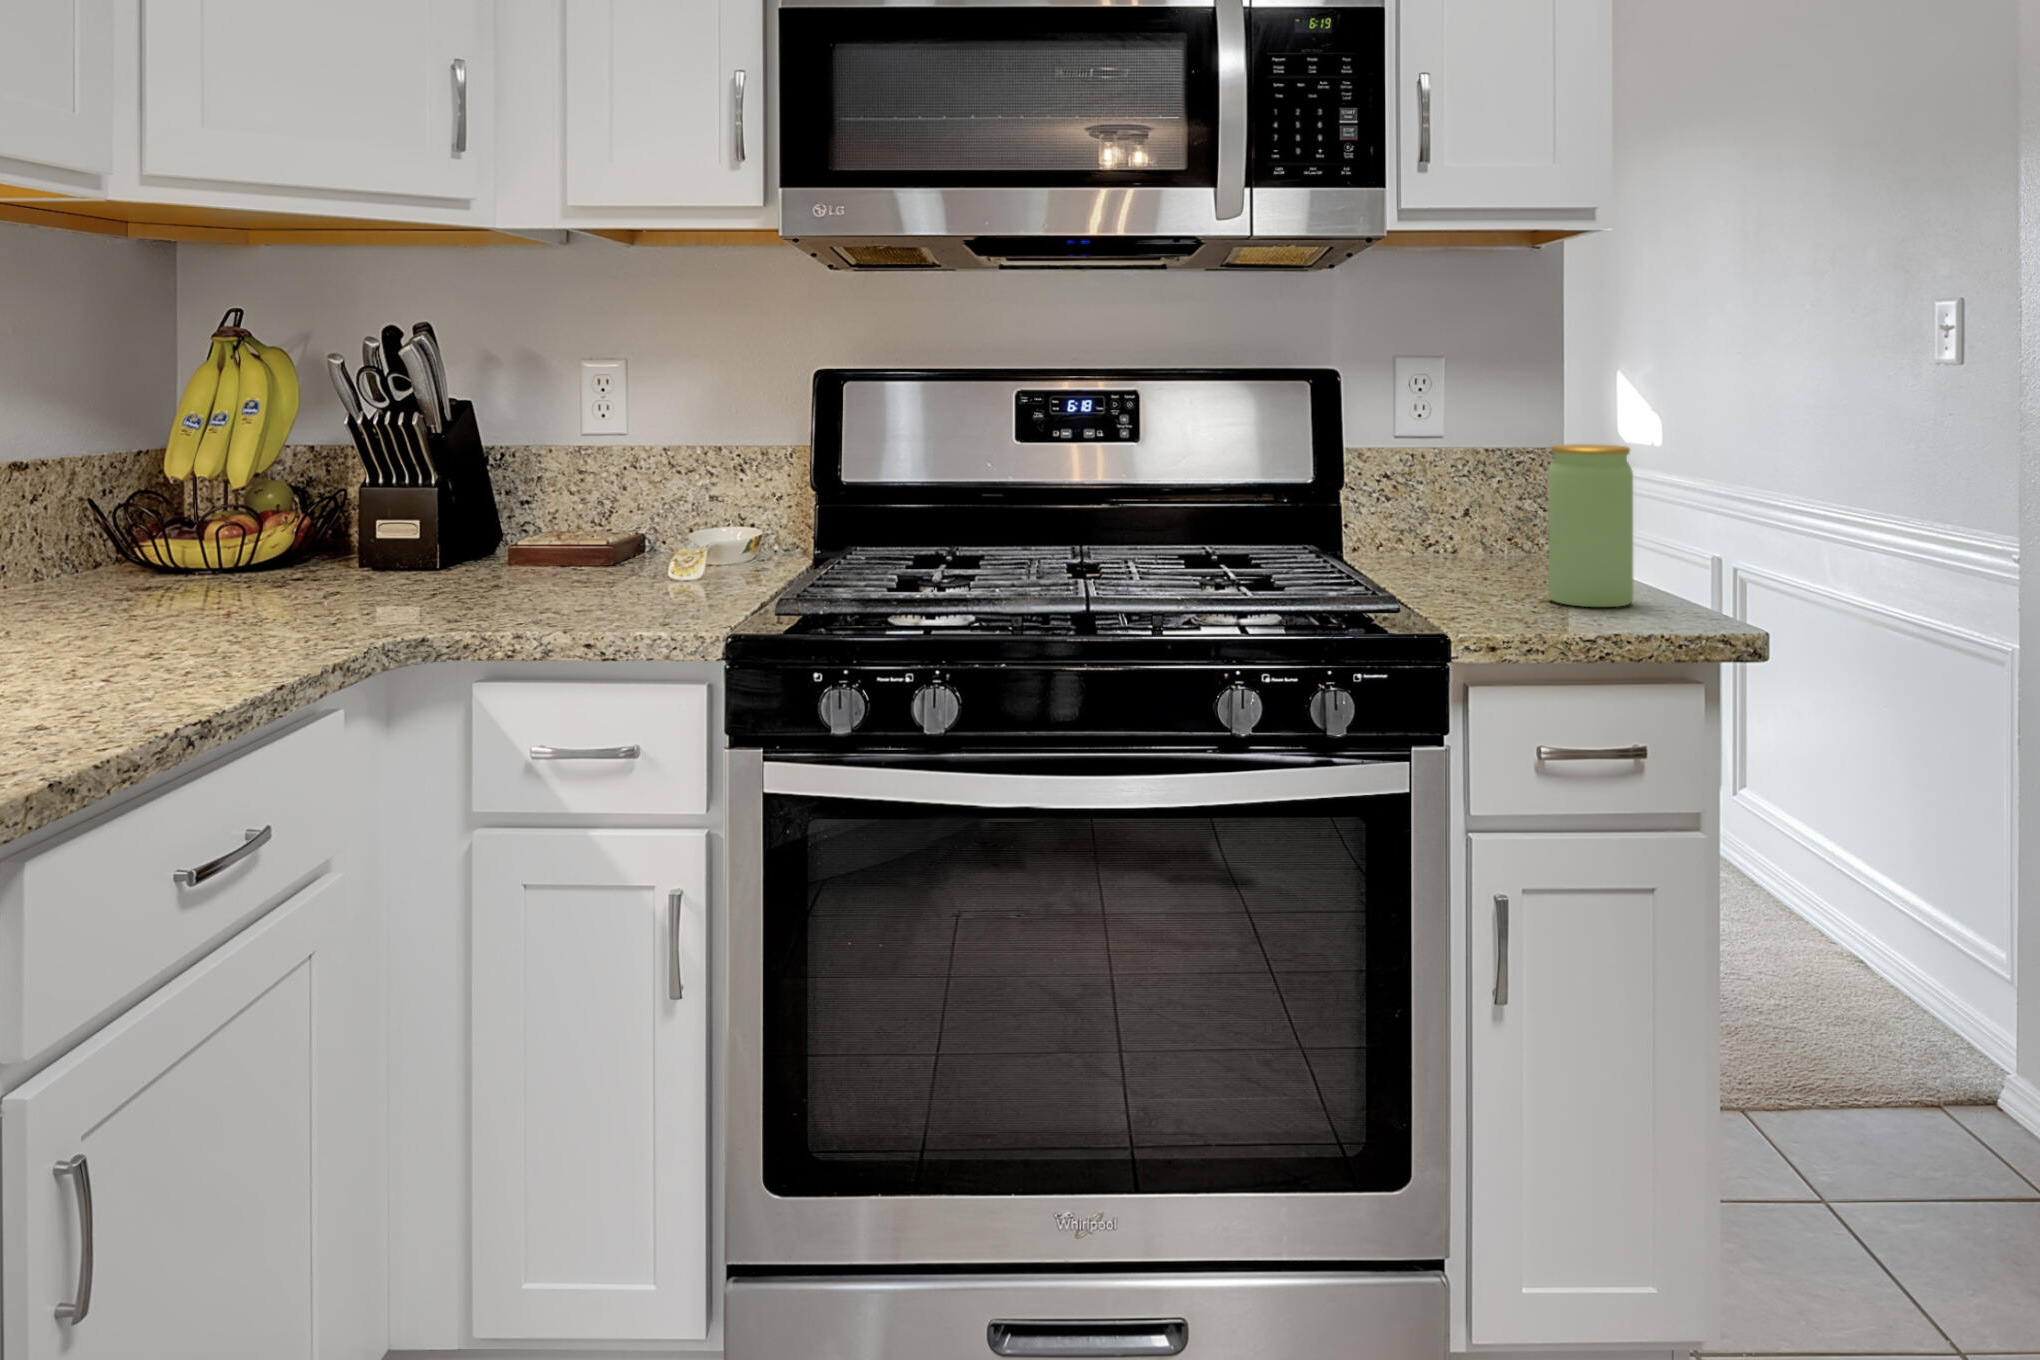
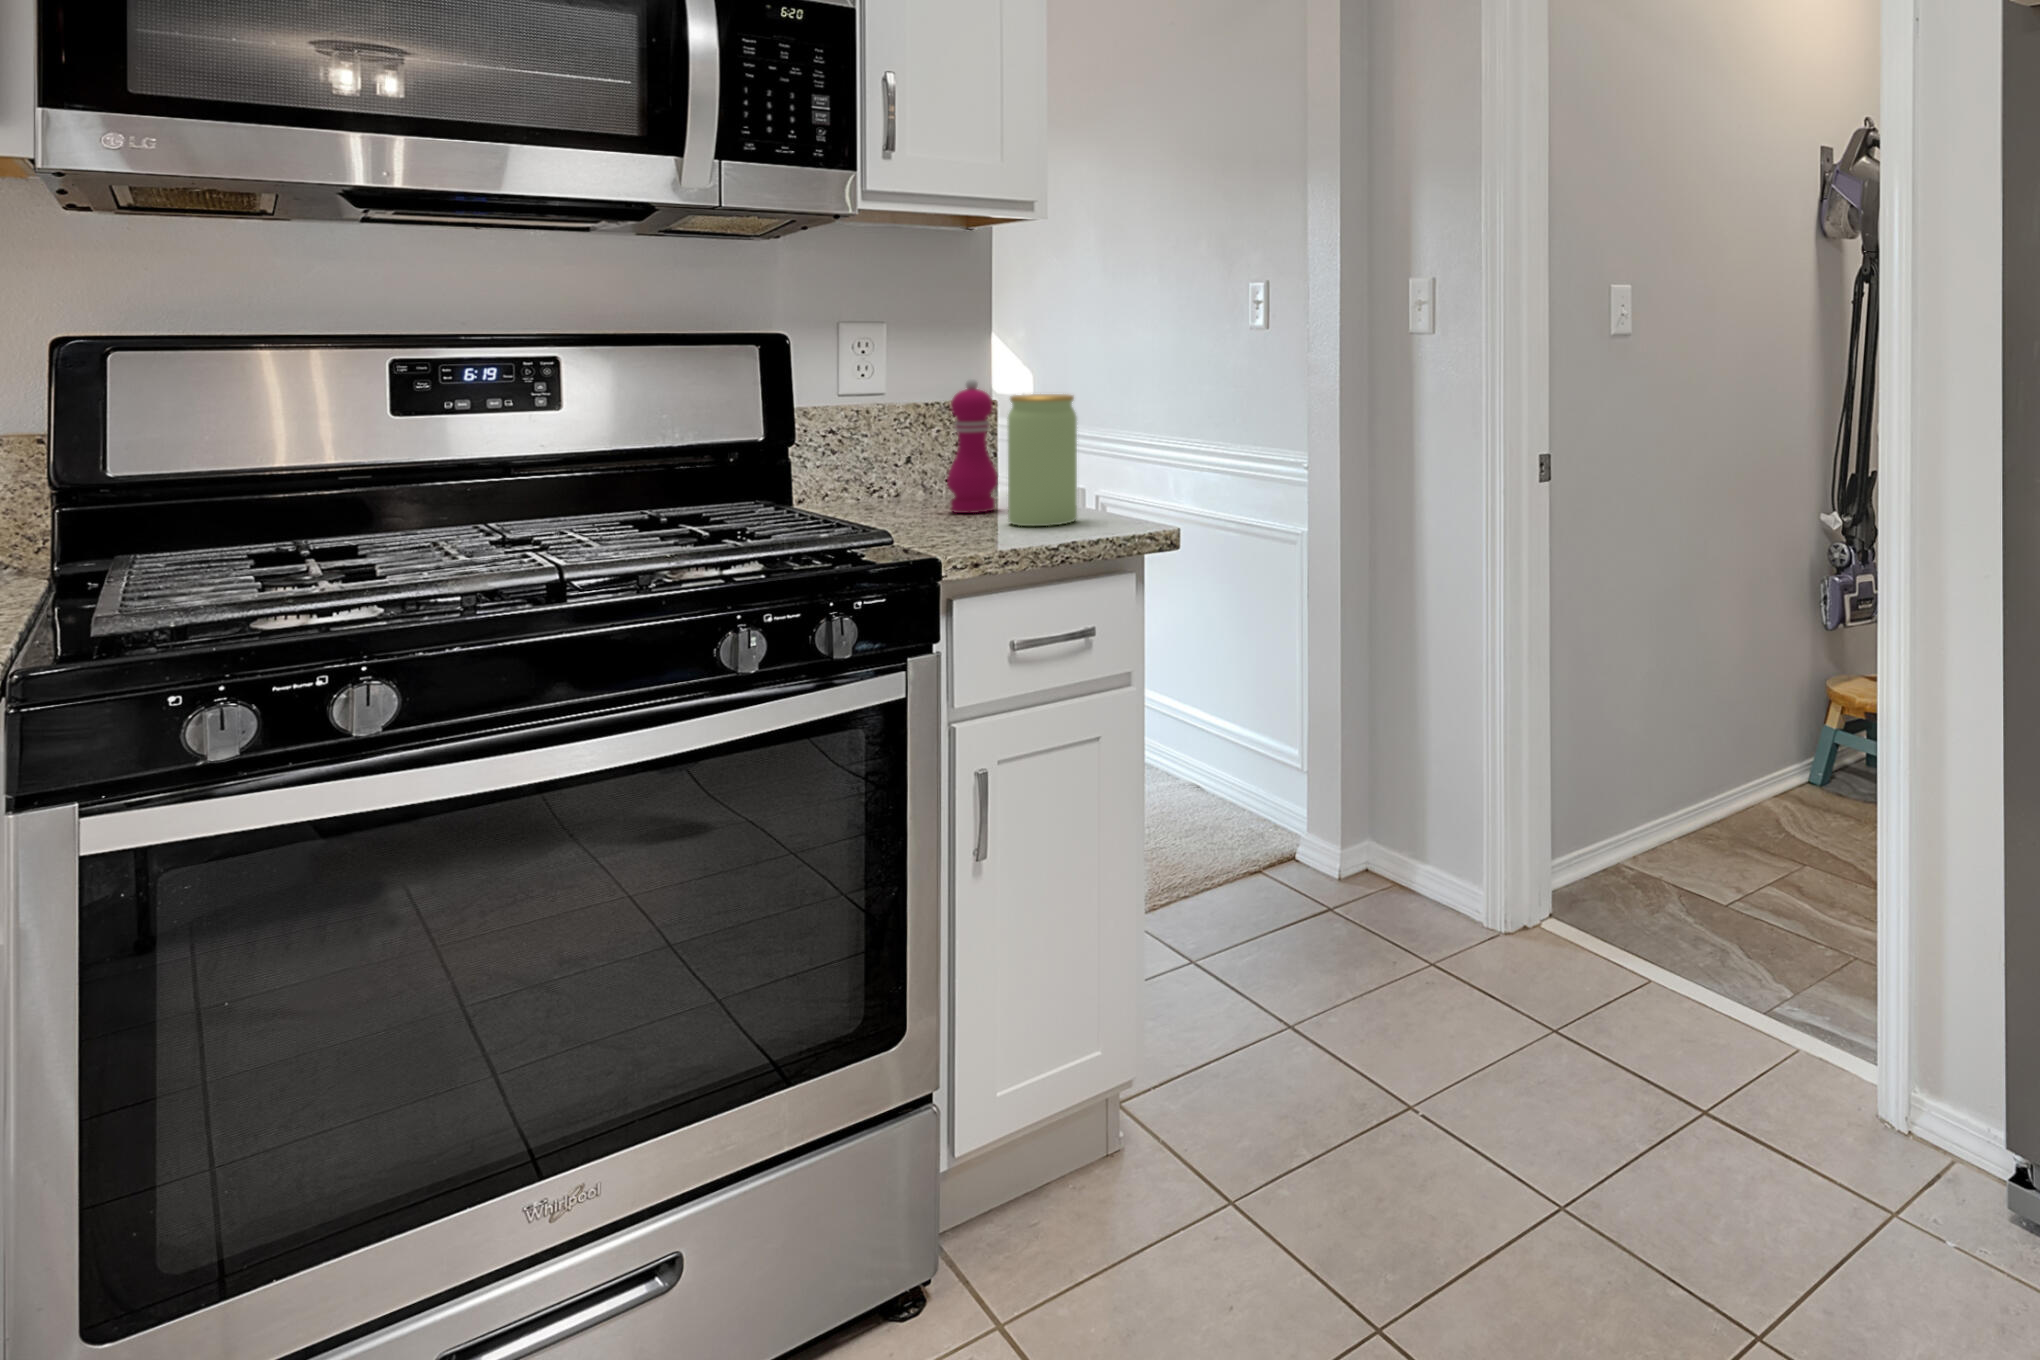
pepper mill: none [1491,423,1550,581] -> present [947,379,998,513]

